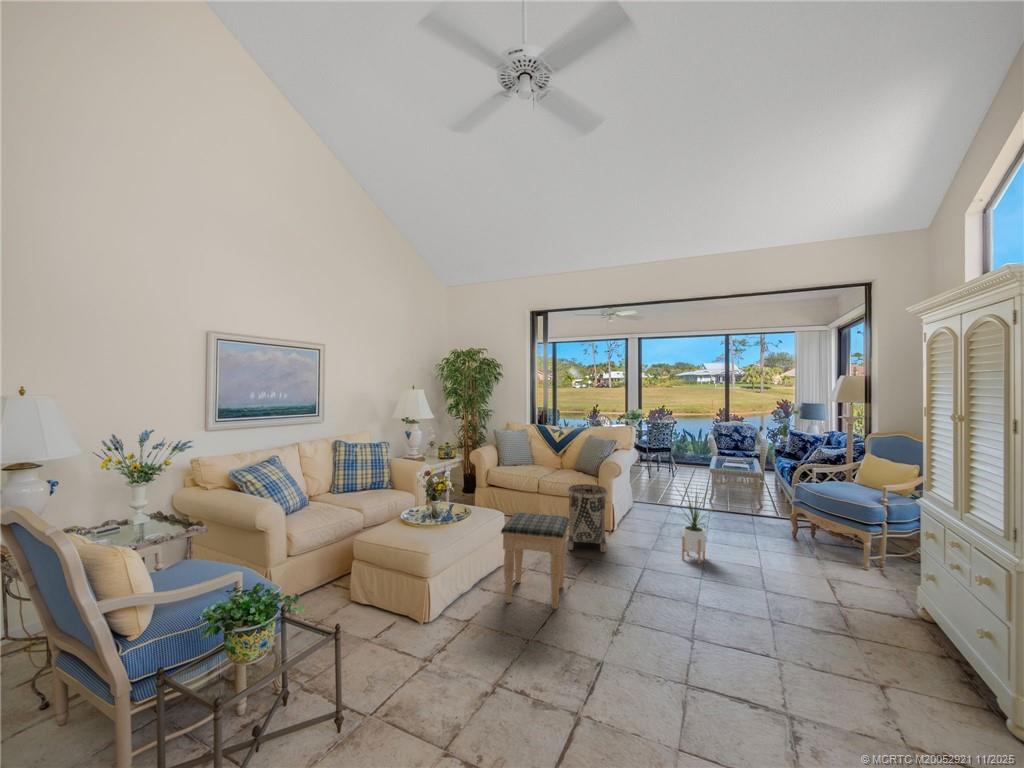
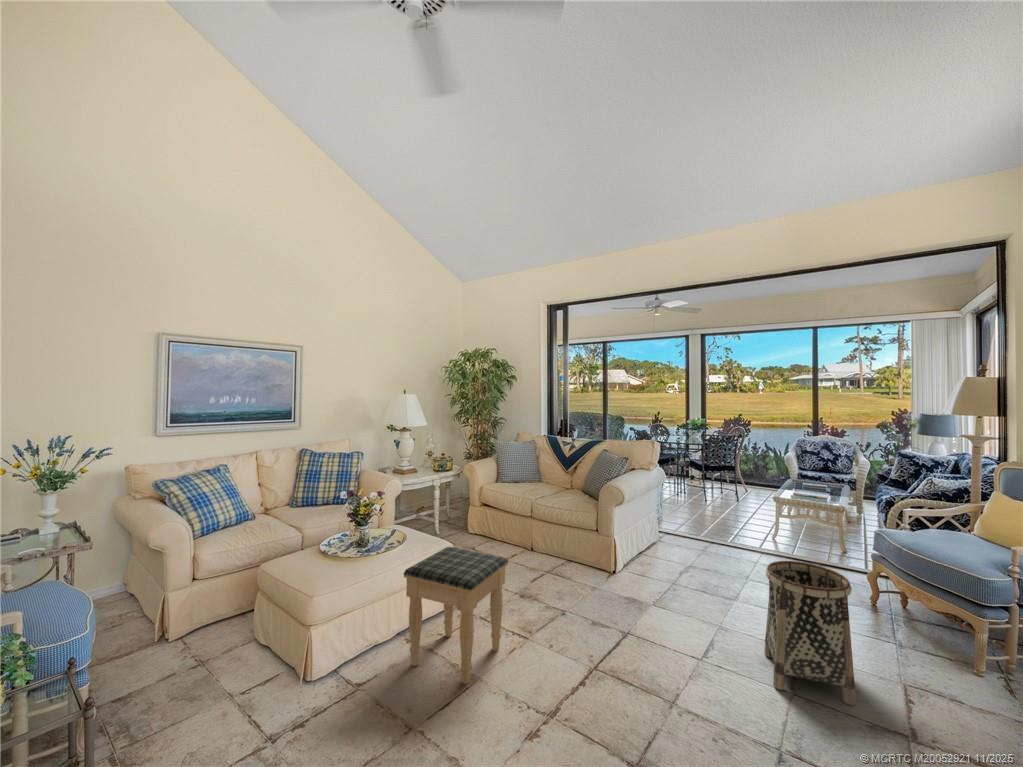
basket: present [568,484,607,552] -> present [765,561,855,705]
house plant: present [678,487,706,563] -> none [672,514,736,634]

